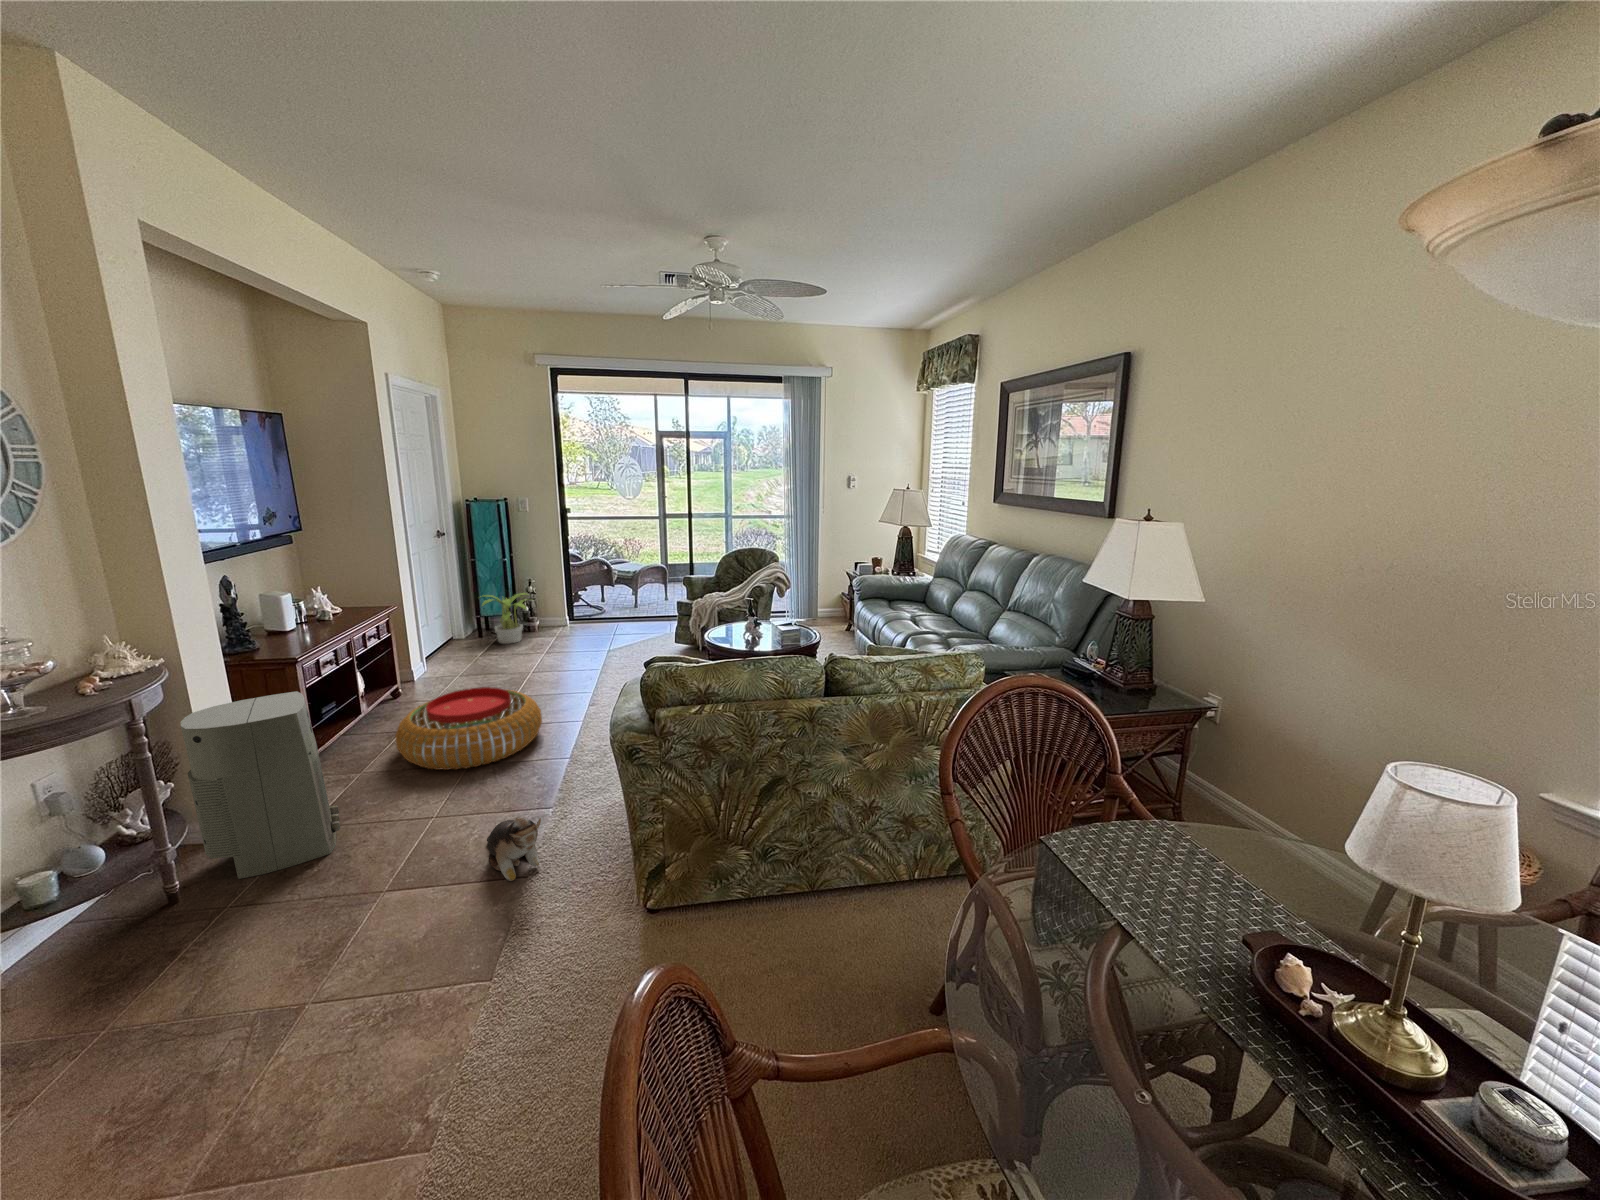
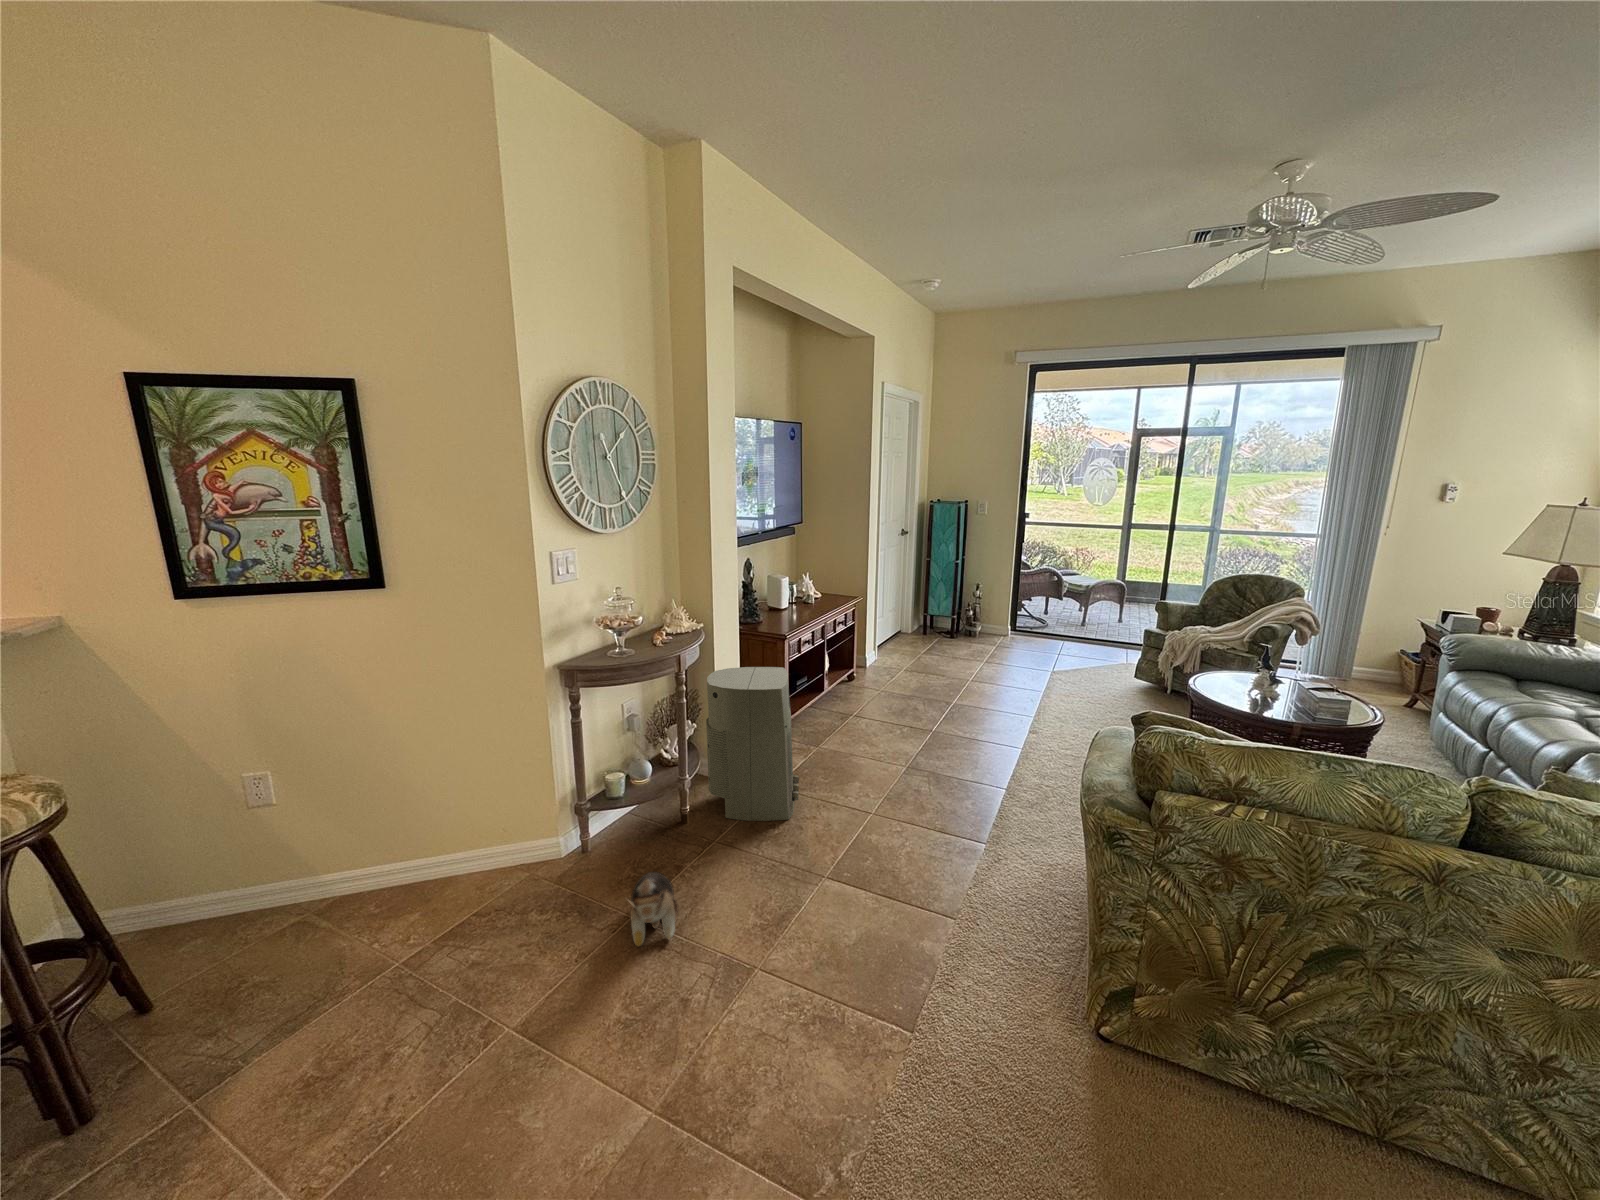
potted plant: present [482,593,526,644] -> none [926,594,978,646]
pouf: present [395,687,542,770] -> none [847,689,980,772]
plush toy: present [487,818,541,881] -> present [627,872,678,946]

